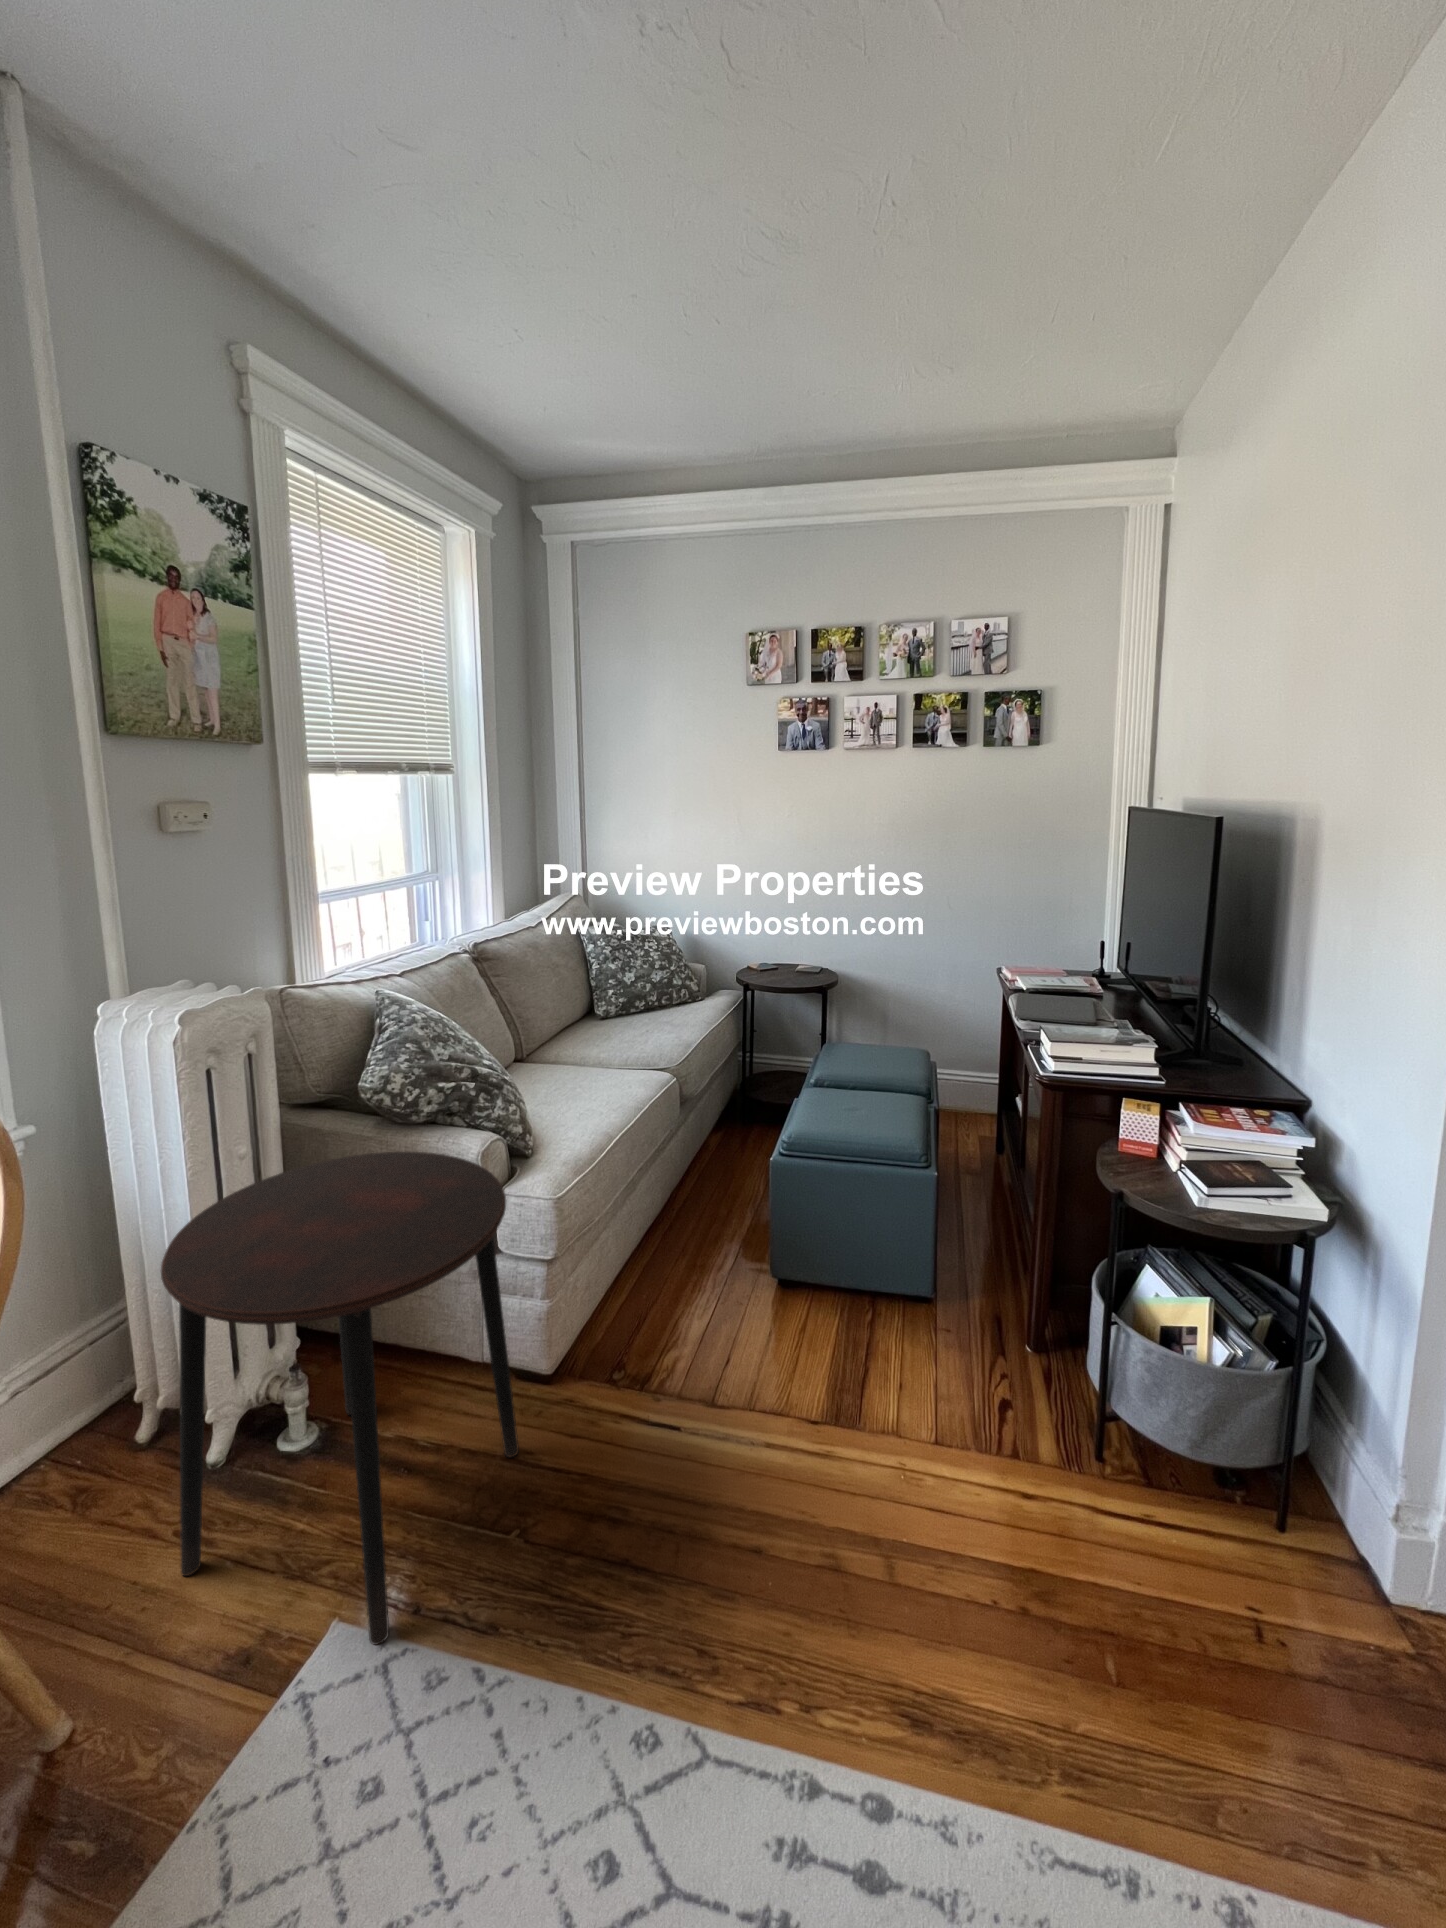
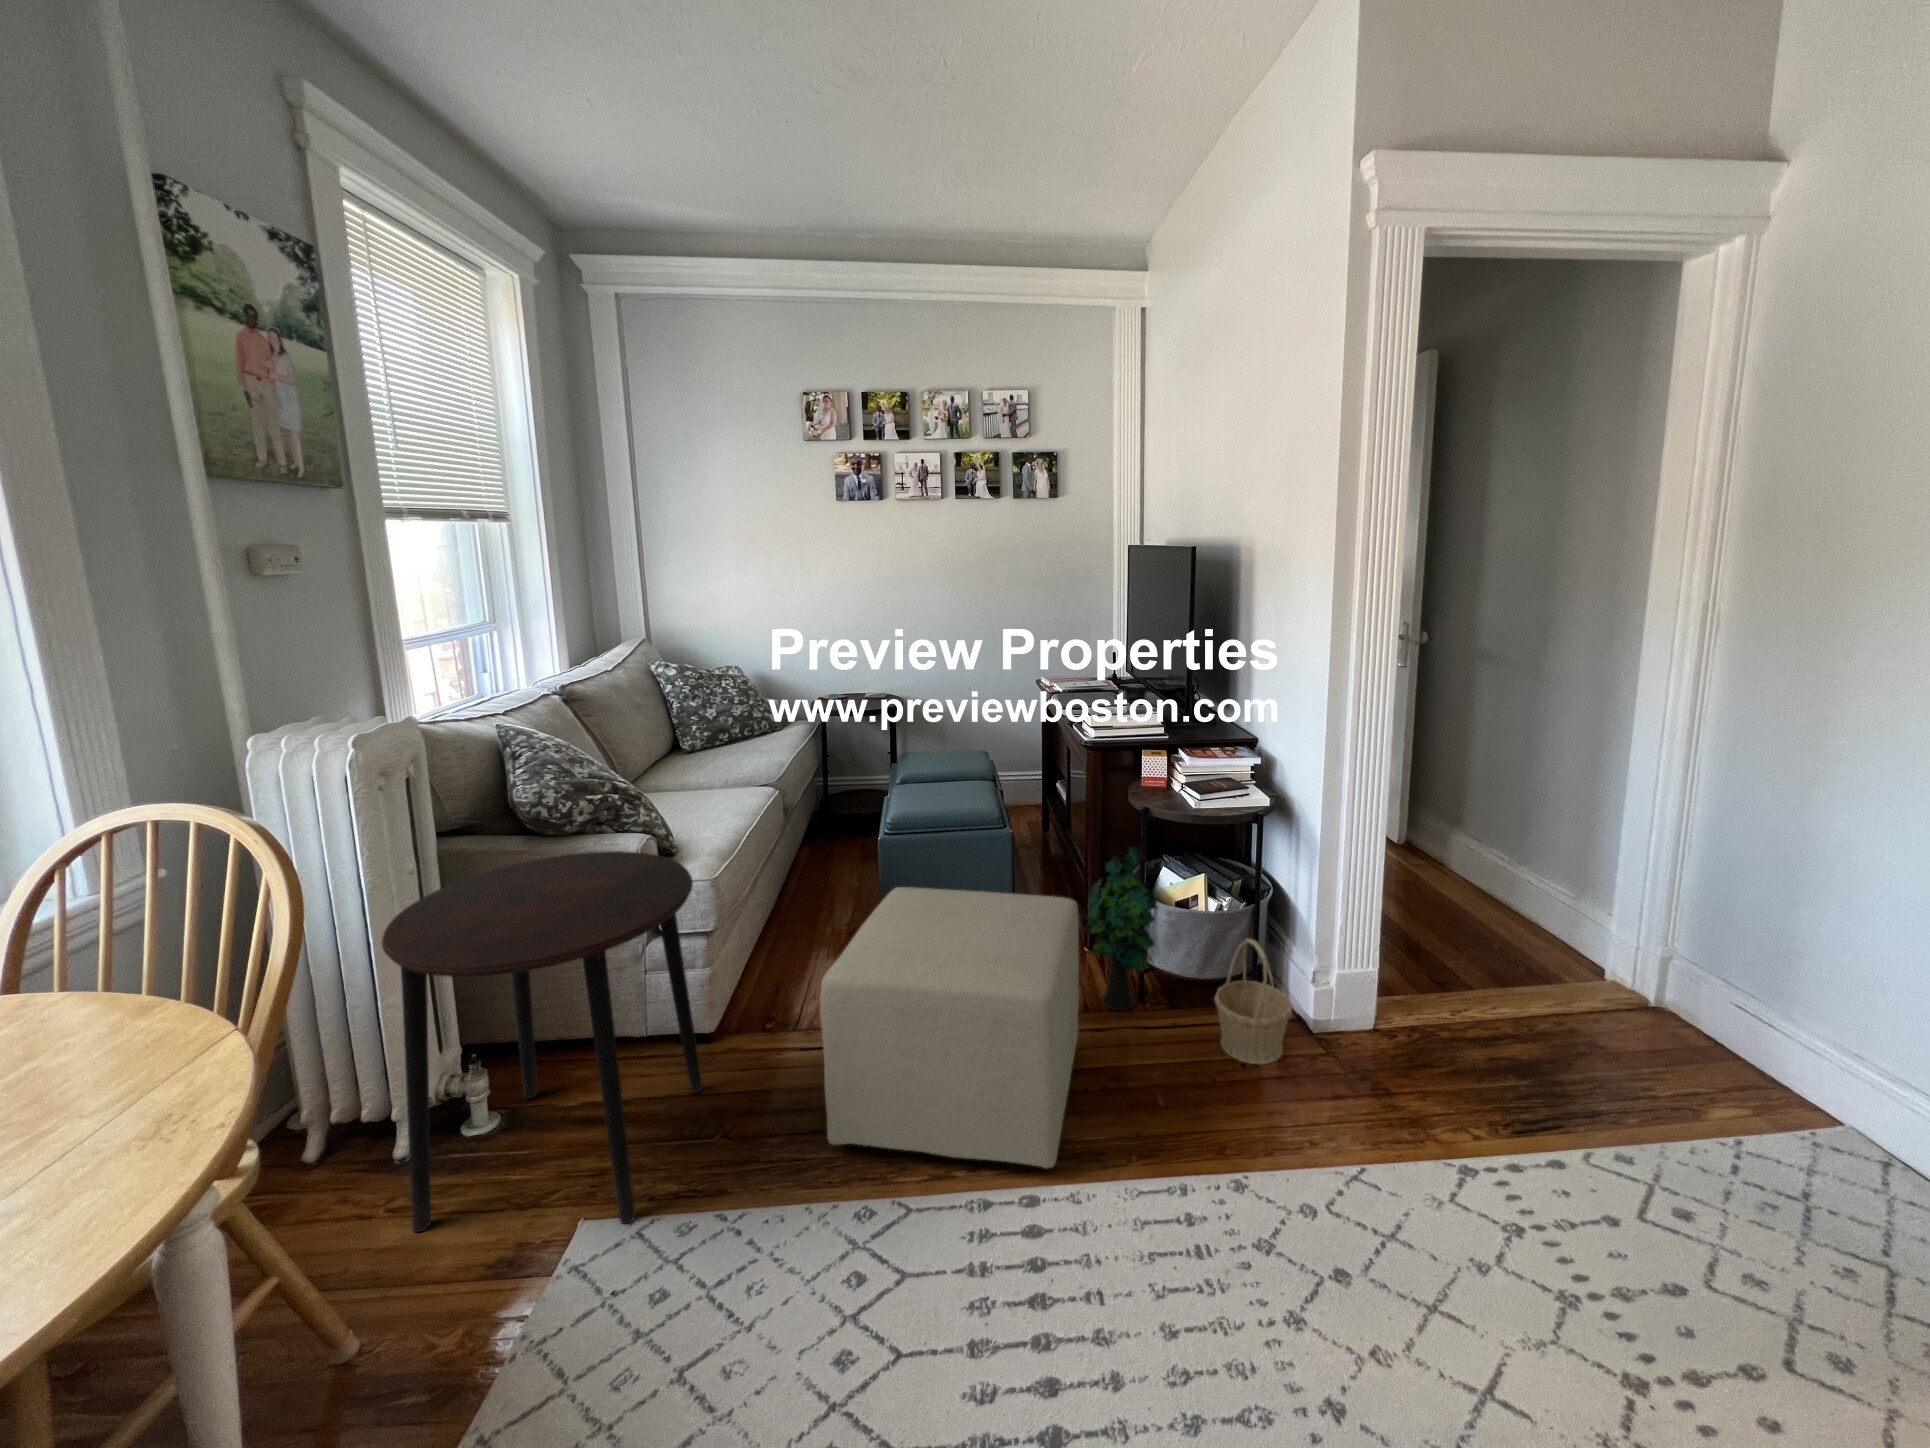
decorative plant: none [1012,1240,1156,1471] -> present [1081,846,1157,1011]
ottoman: none [622,1245,1002,1762] -> present [820,887,1079,1168]
basket: none [1215,1428,1358,1647] -> present [1214,939,1293,1064]

